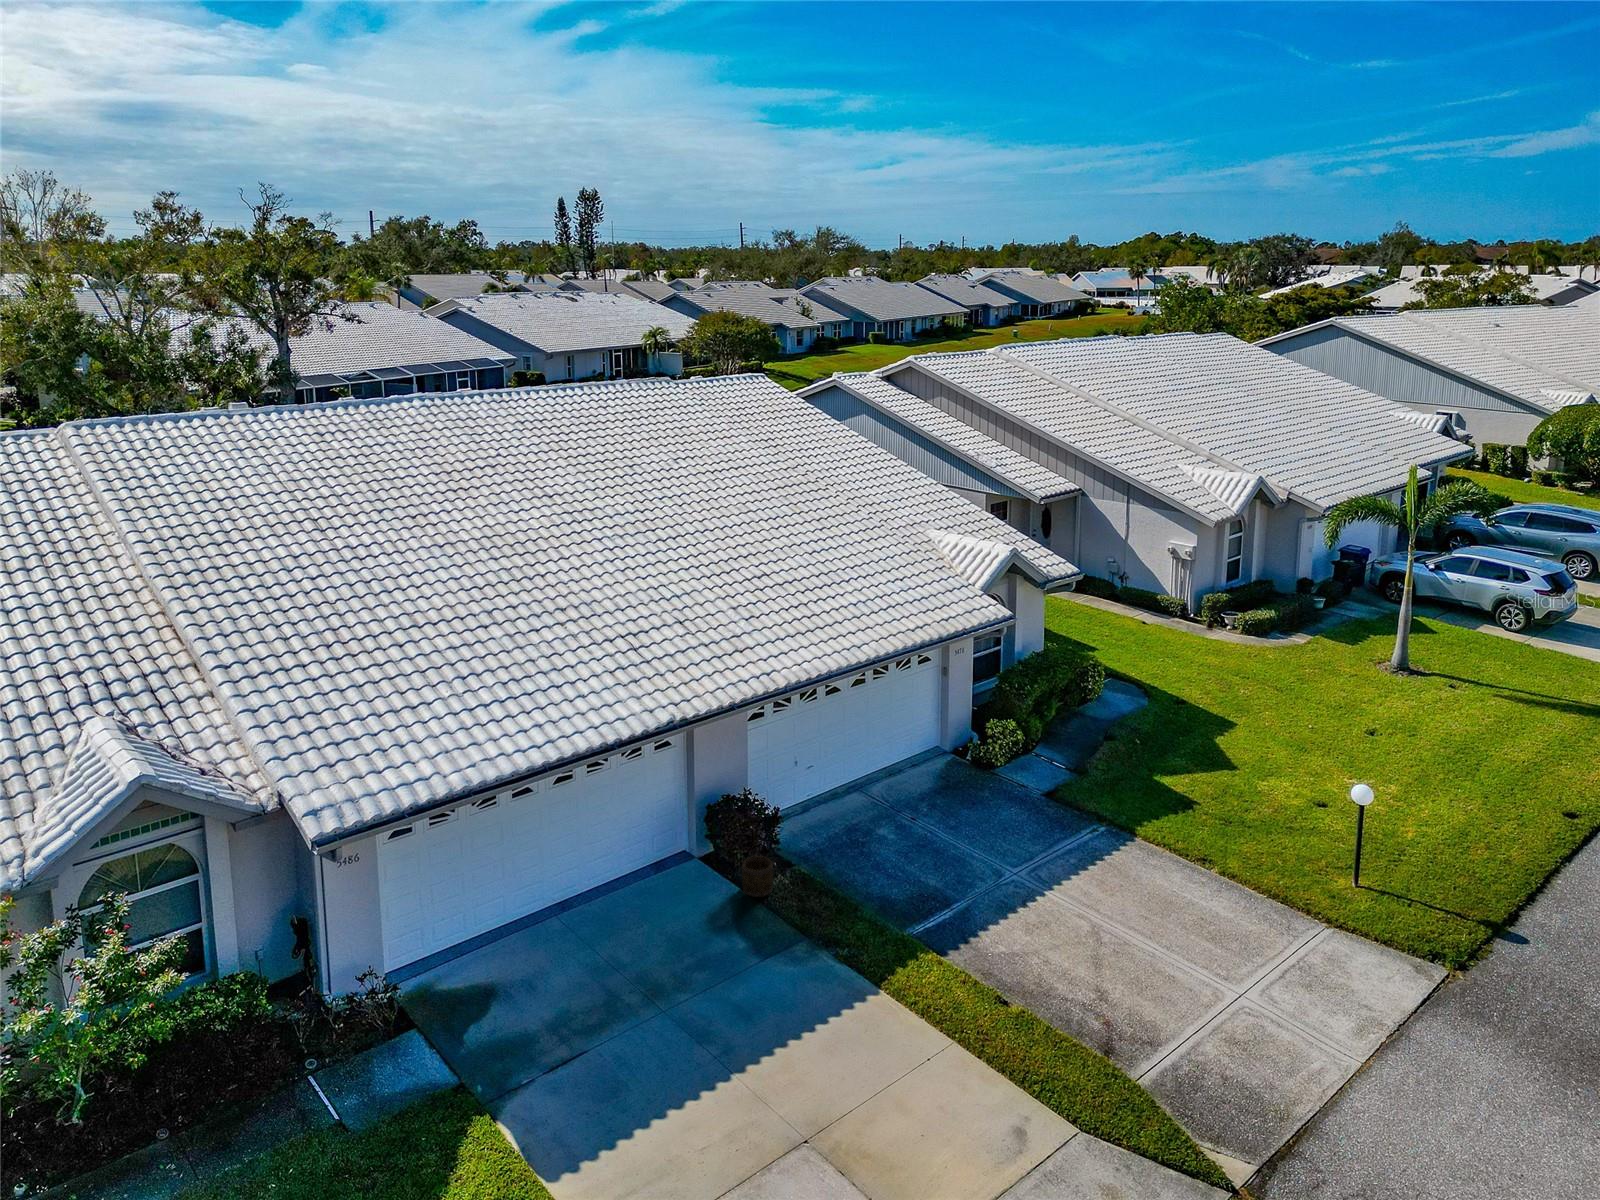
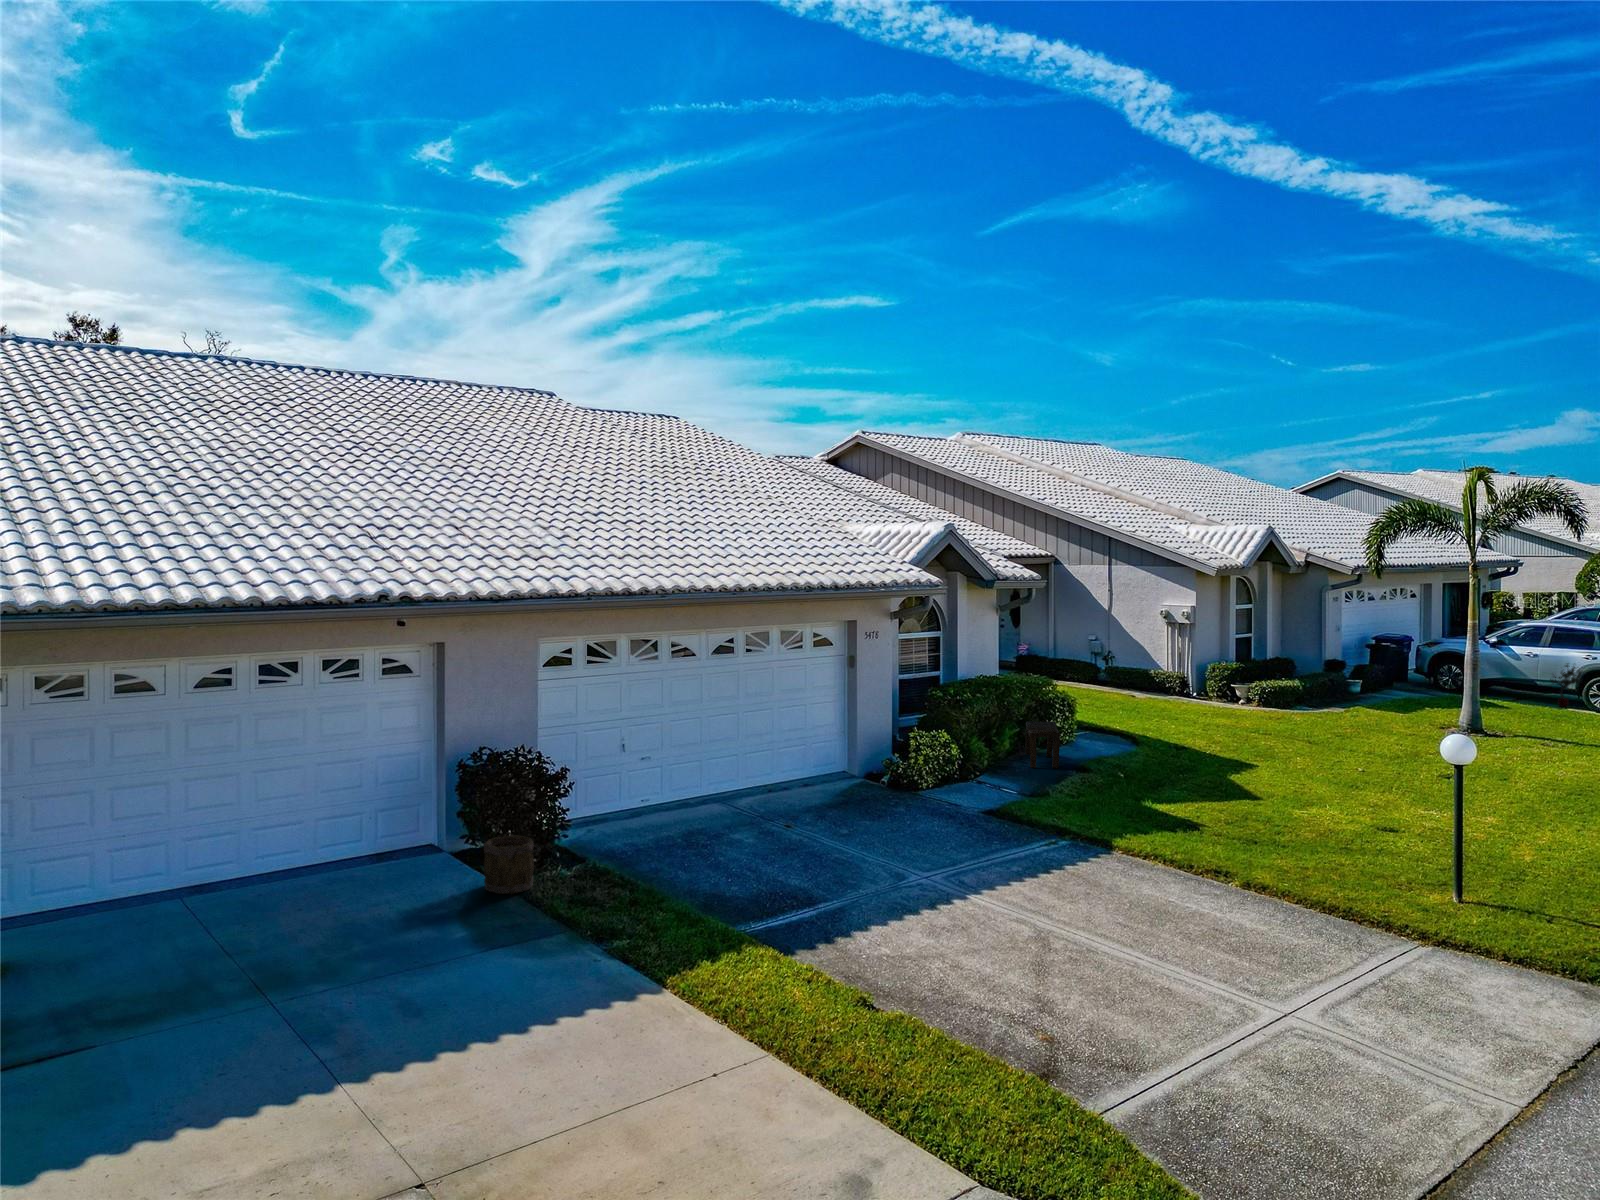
potted tree: present [1200,596,1227,630] -> present [1550,664,1582,707]
bench: none [1065,691,1093,733] -> present [1025,721,1060,768]

